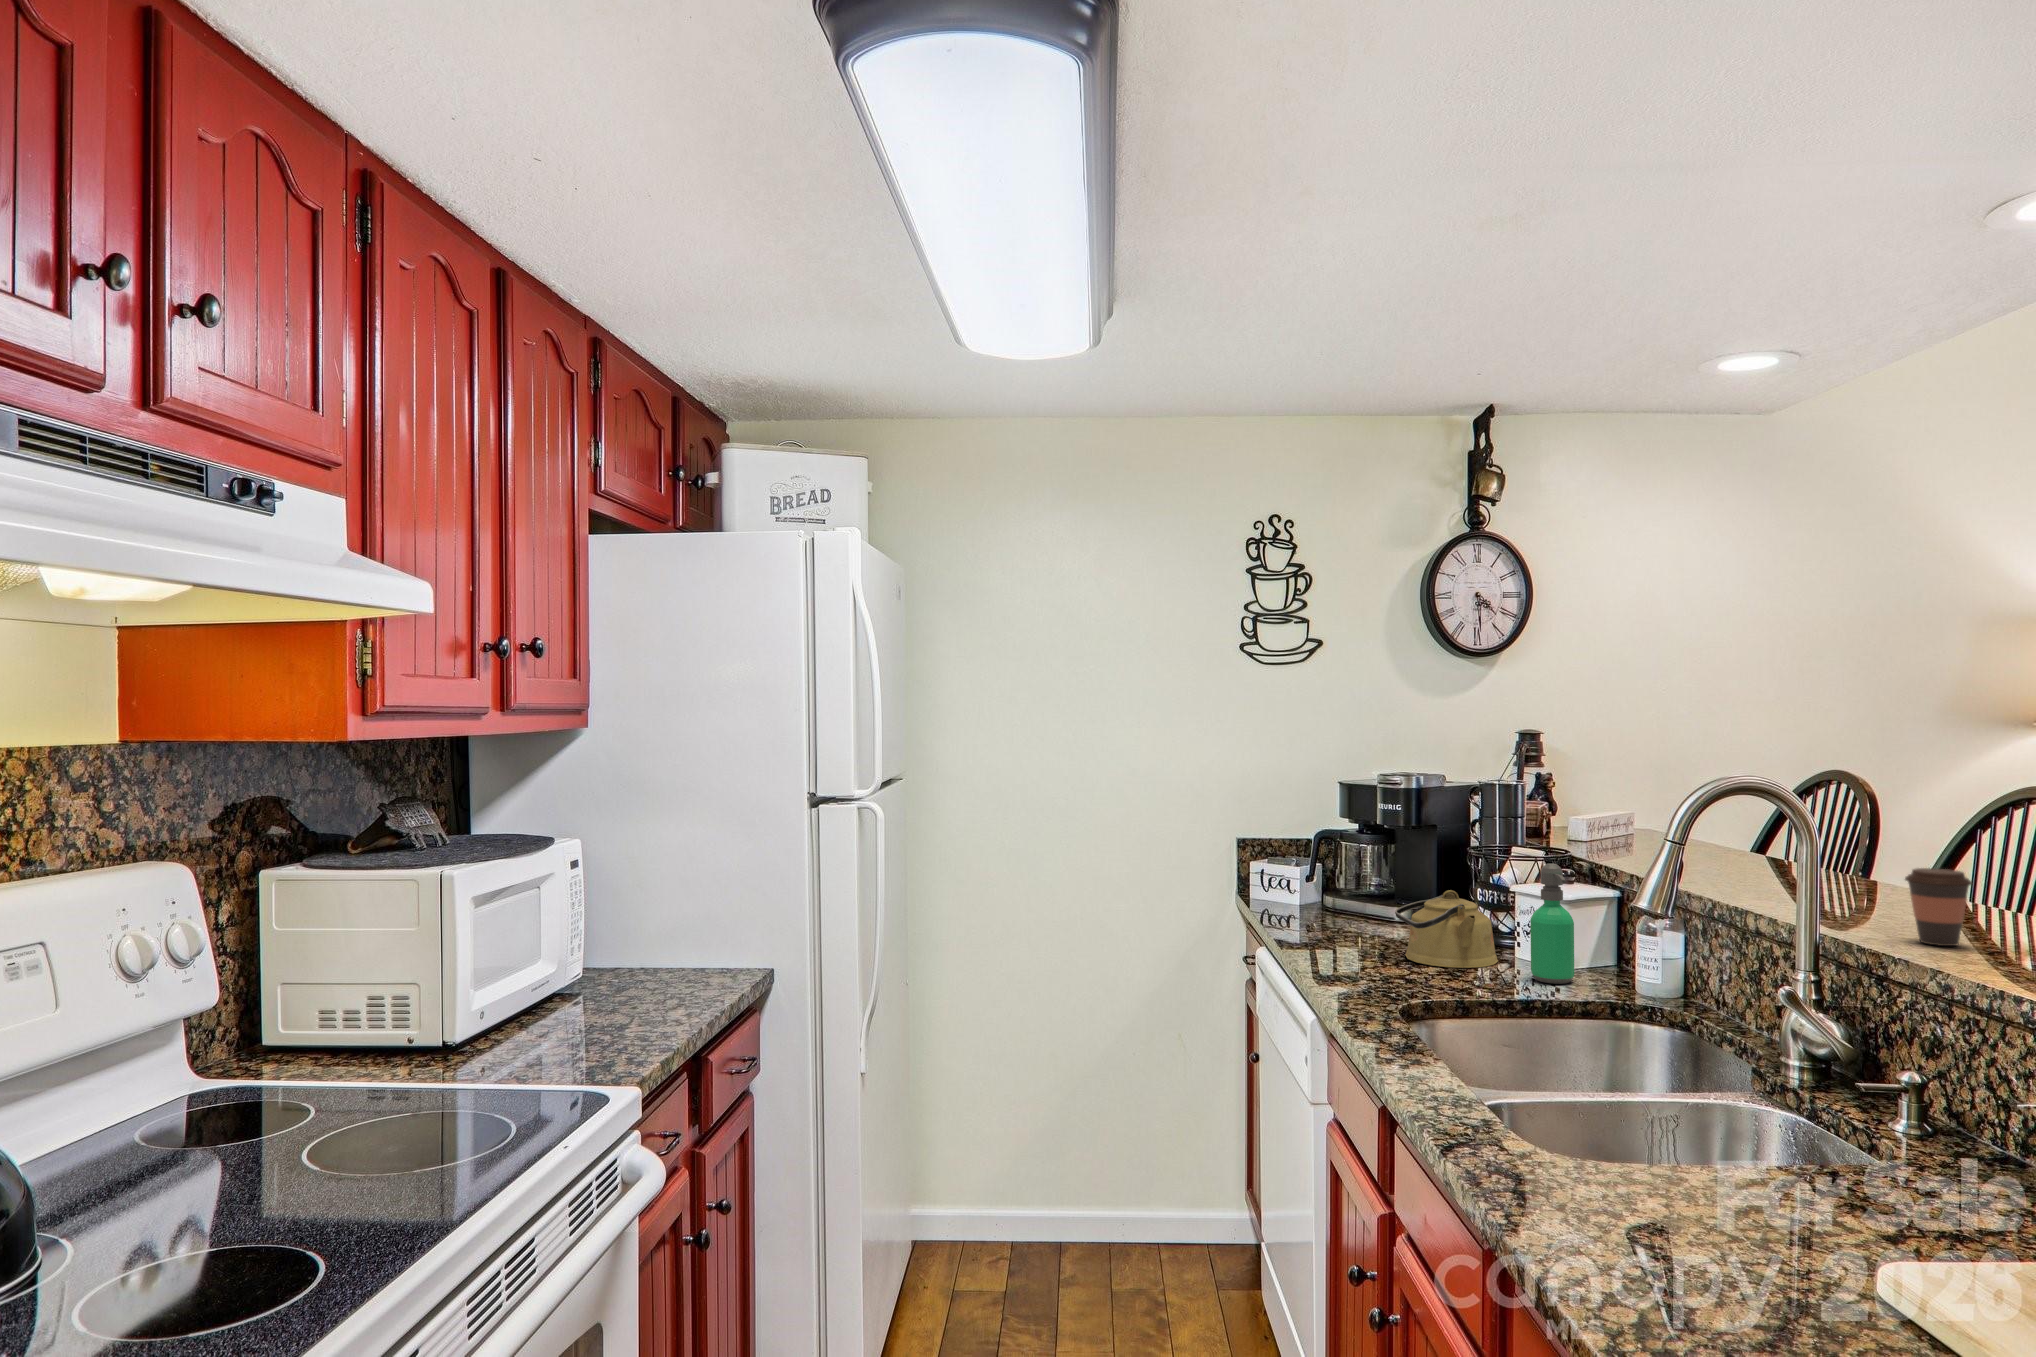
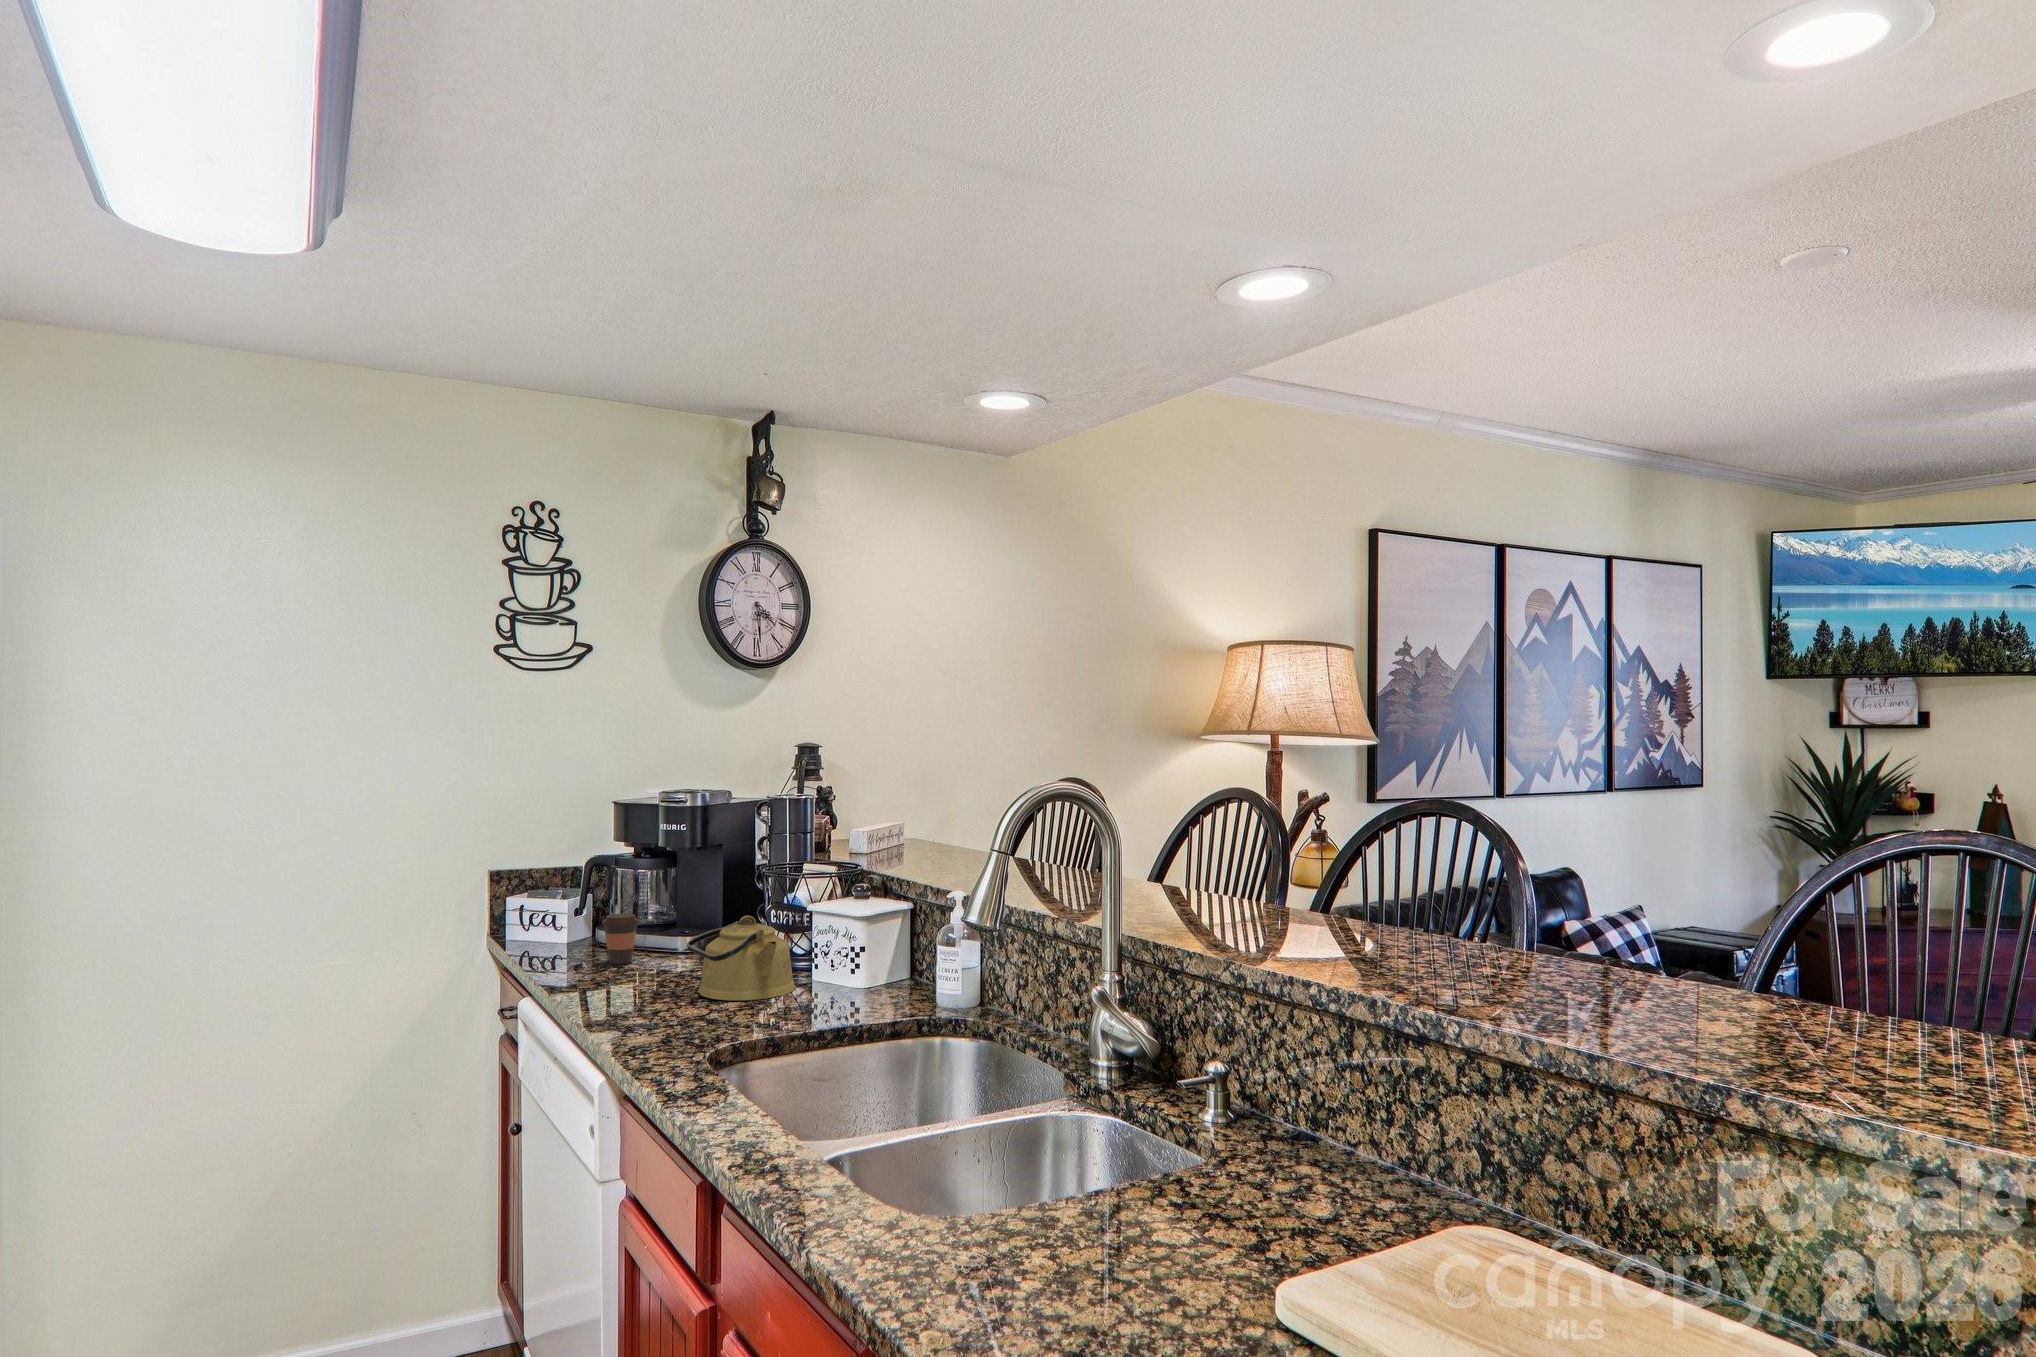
soap dispenser: present [1530,864,1574,984] -> none [834,880,876,1006]
coffee cup: present [1905,868,1973,946] -> present [602,914,639,965]

